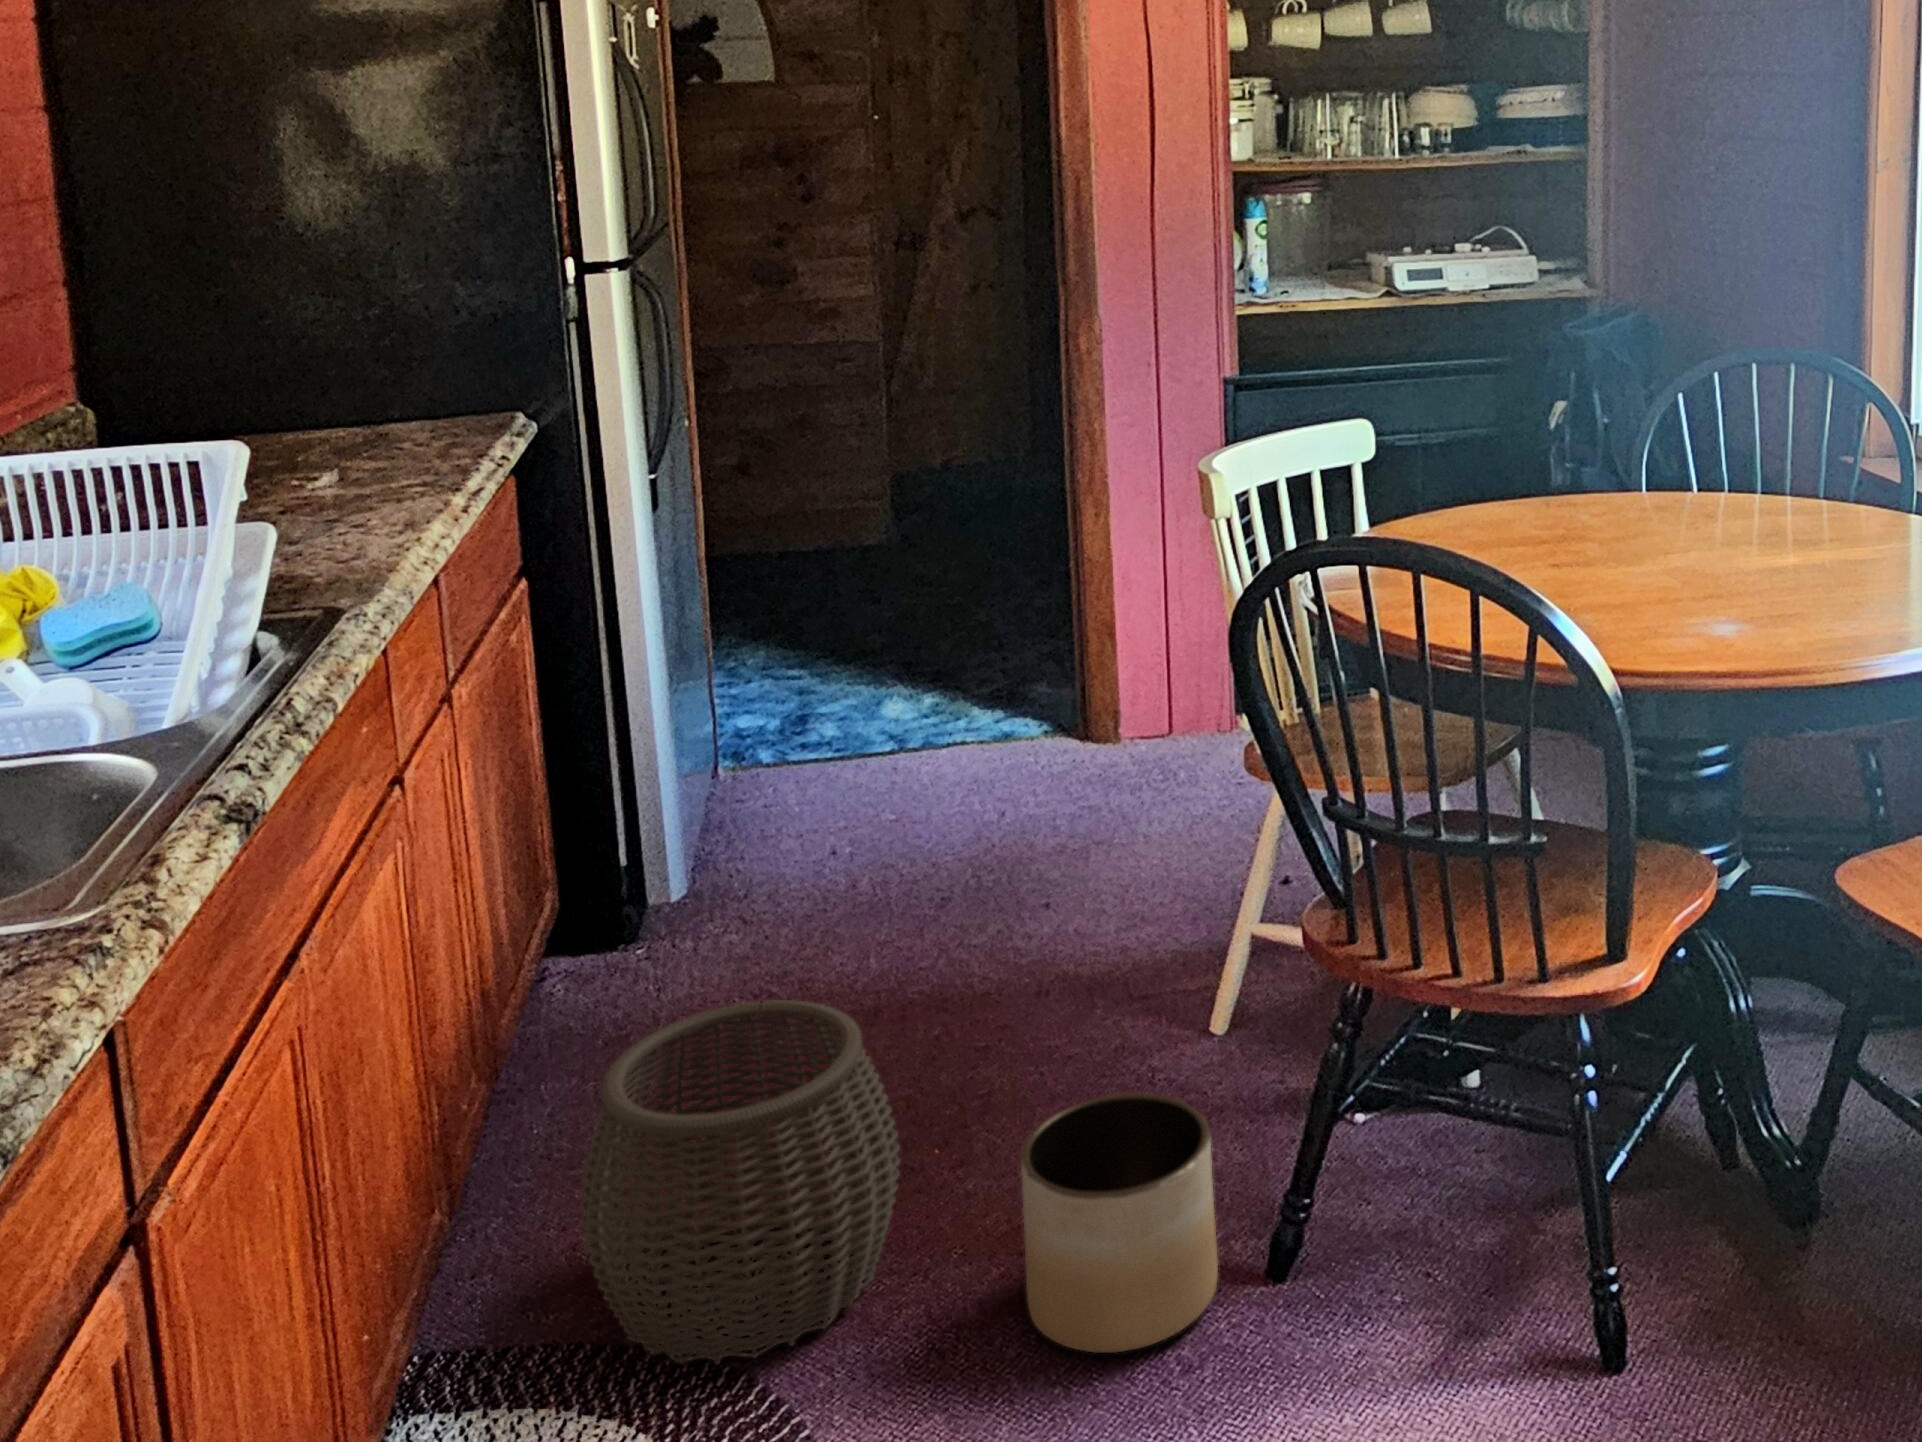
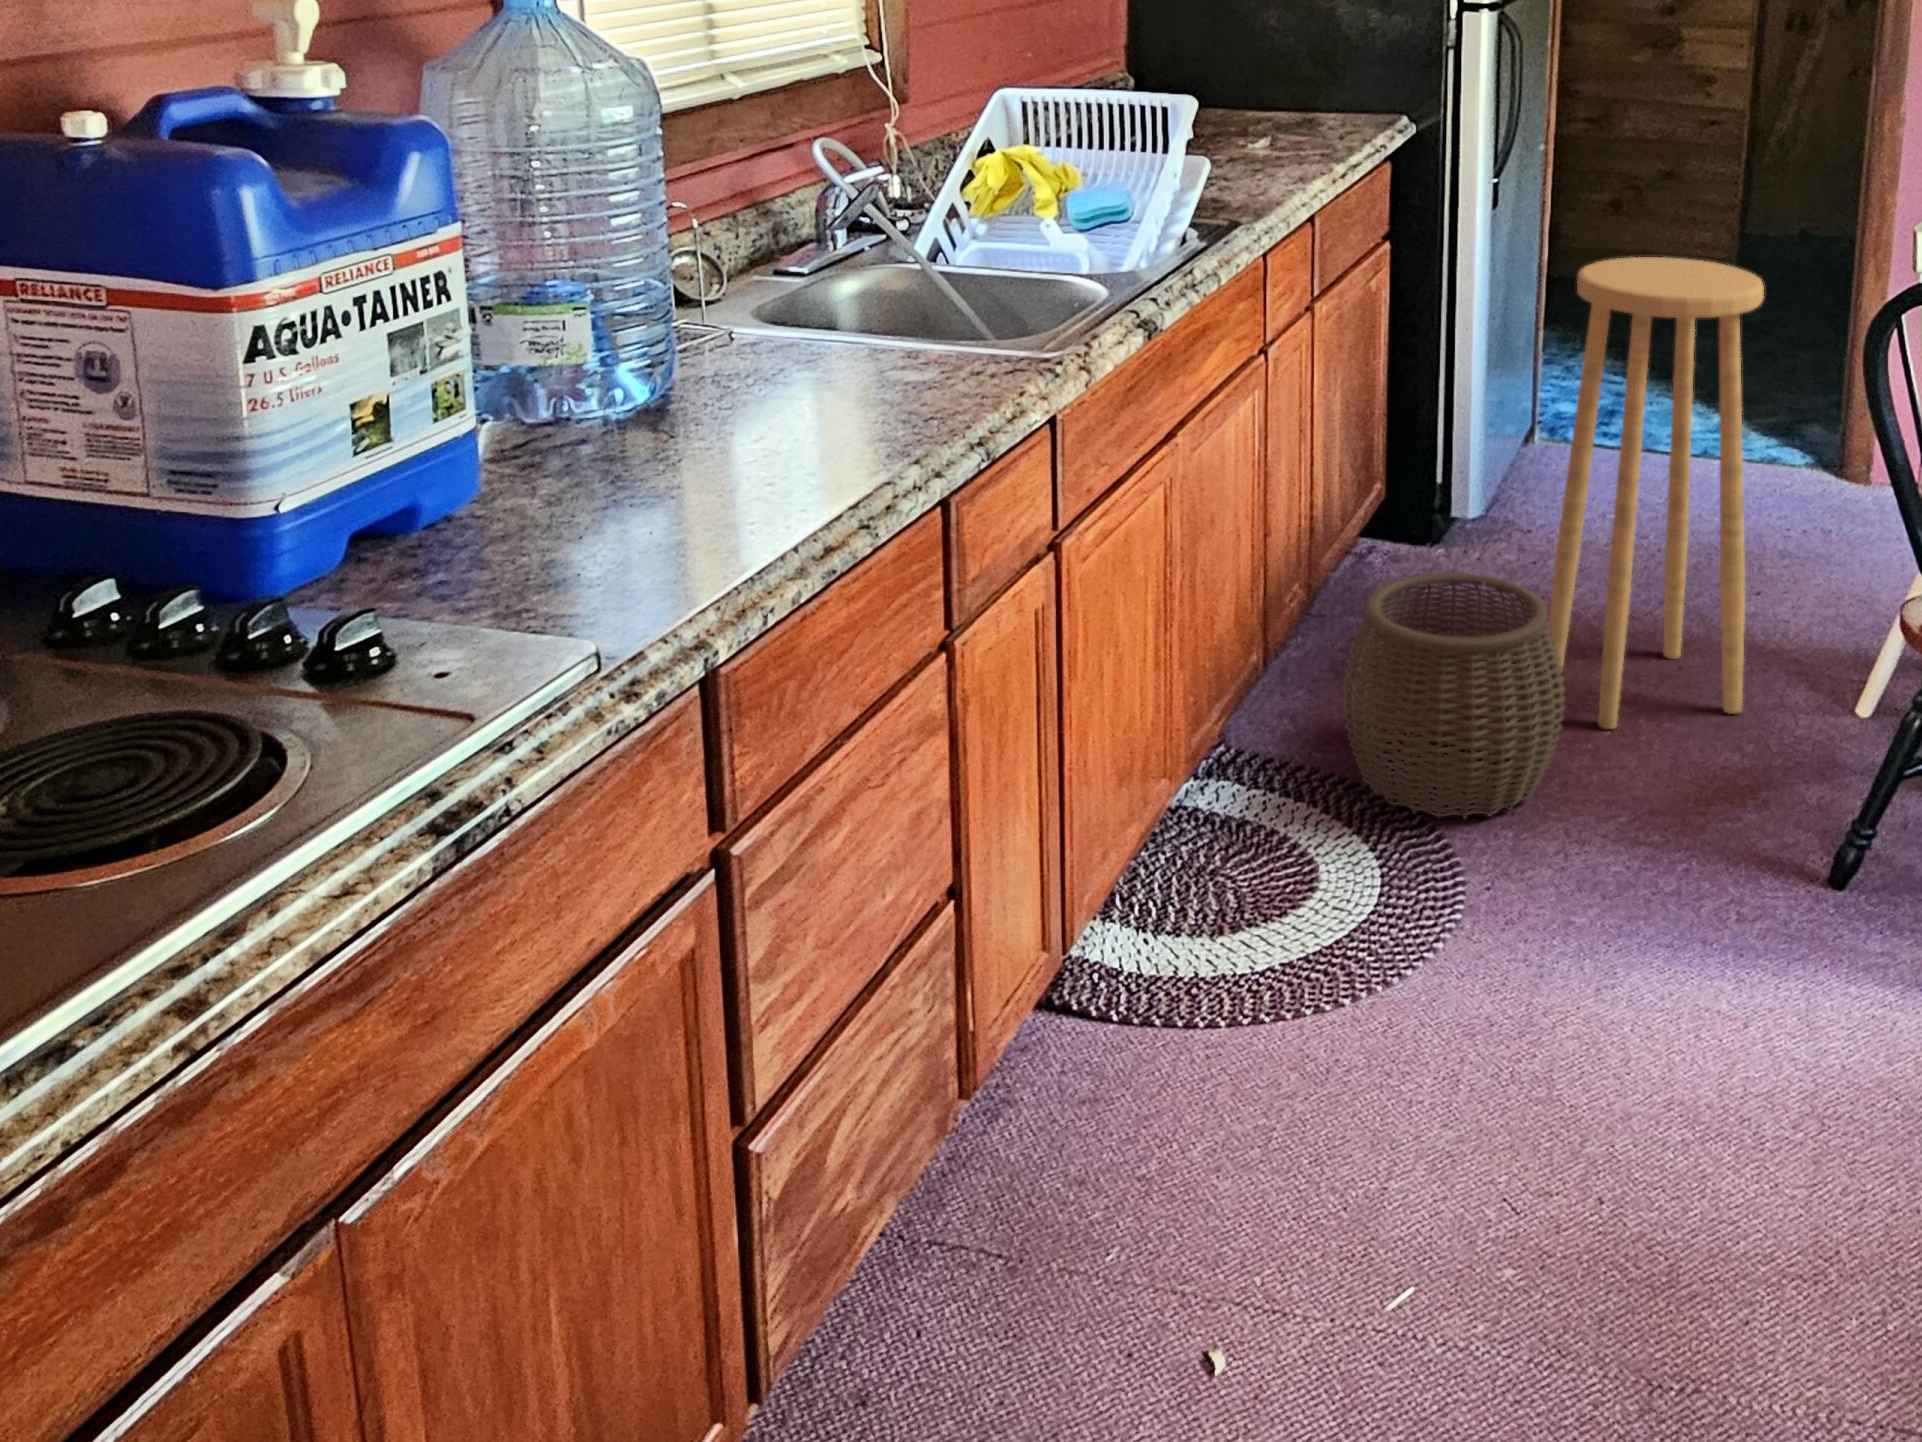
stool: none [816,539,1091,1145] -> present [1548,257,1764,729]
planter: present [1021,1093,1218,1353] -> none [1634,714,1795,905]

